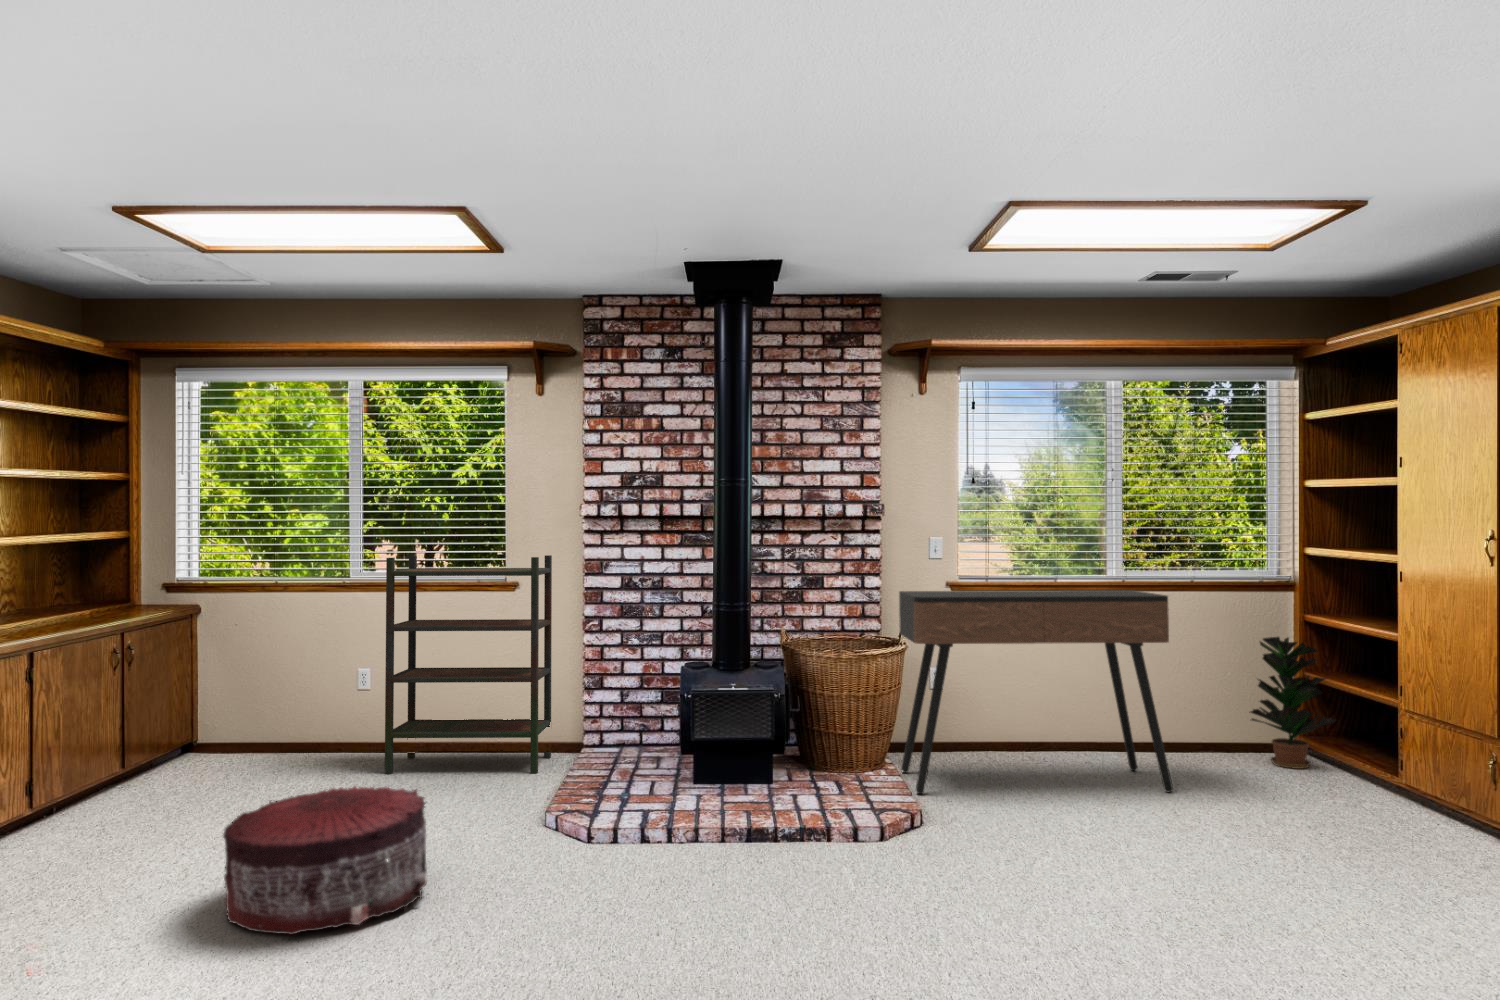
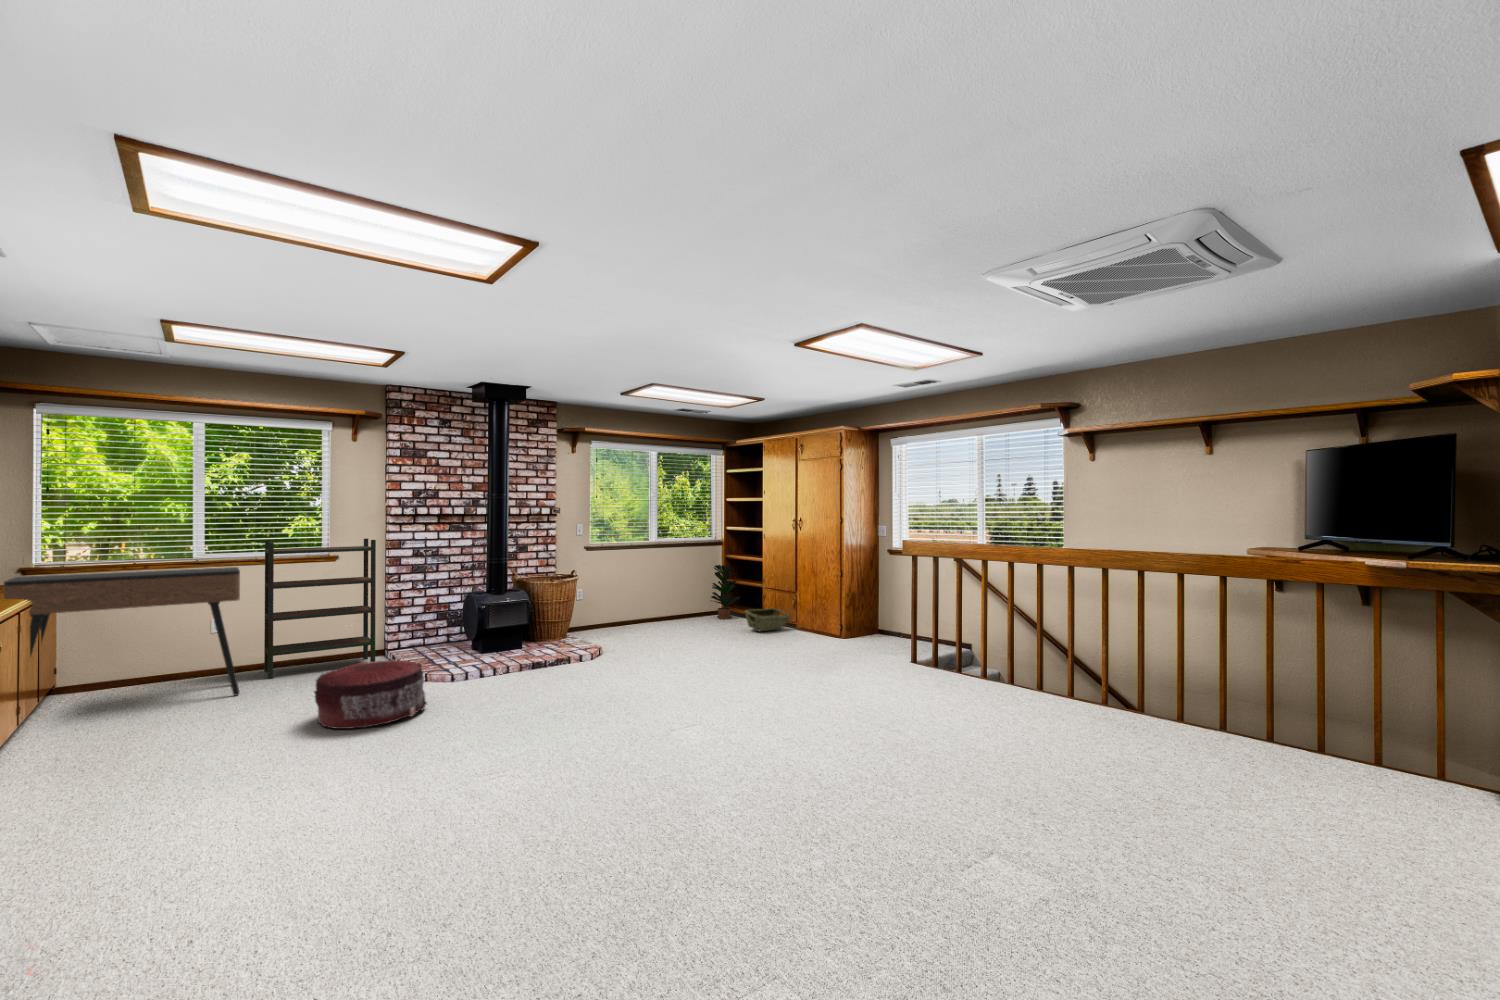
console table: present [899,590,1173,794] -> present [4,567,240,696]
woven basket: none [1320,760,1468,827] -> present [745,608,790,631]

